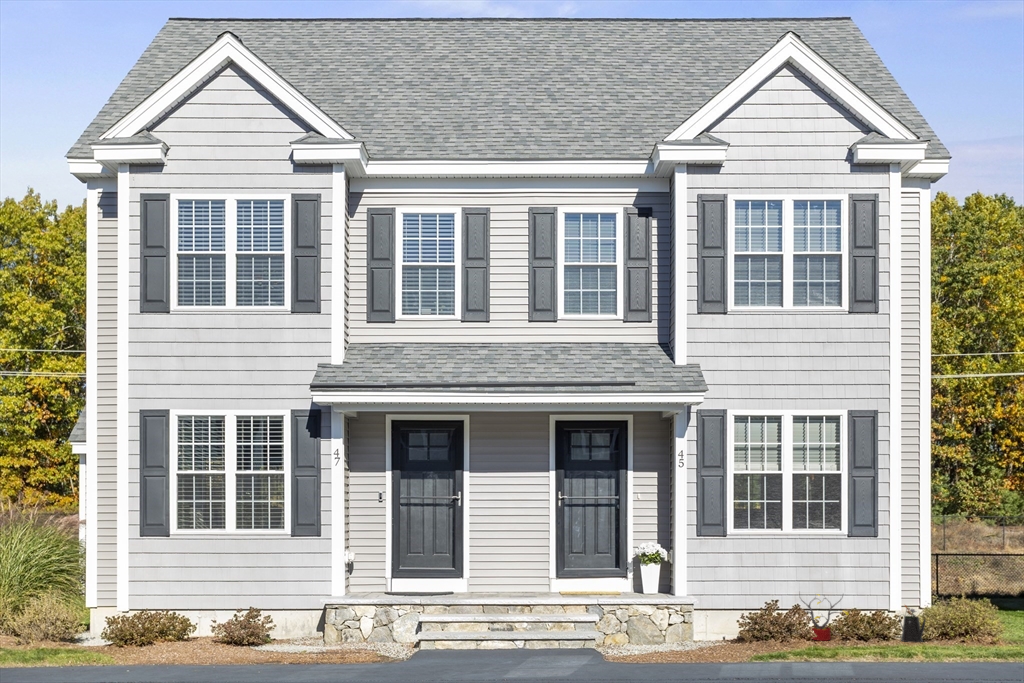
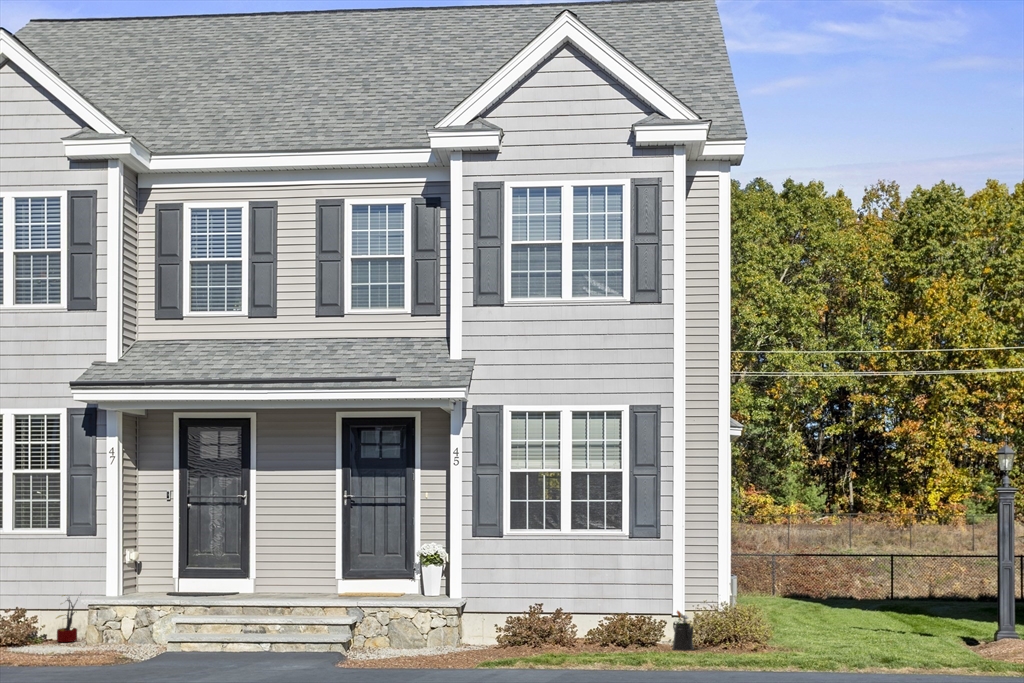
decorative plant: present [802,594,849,641] -> present [57,595,77,642]

